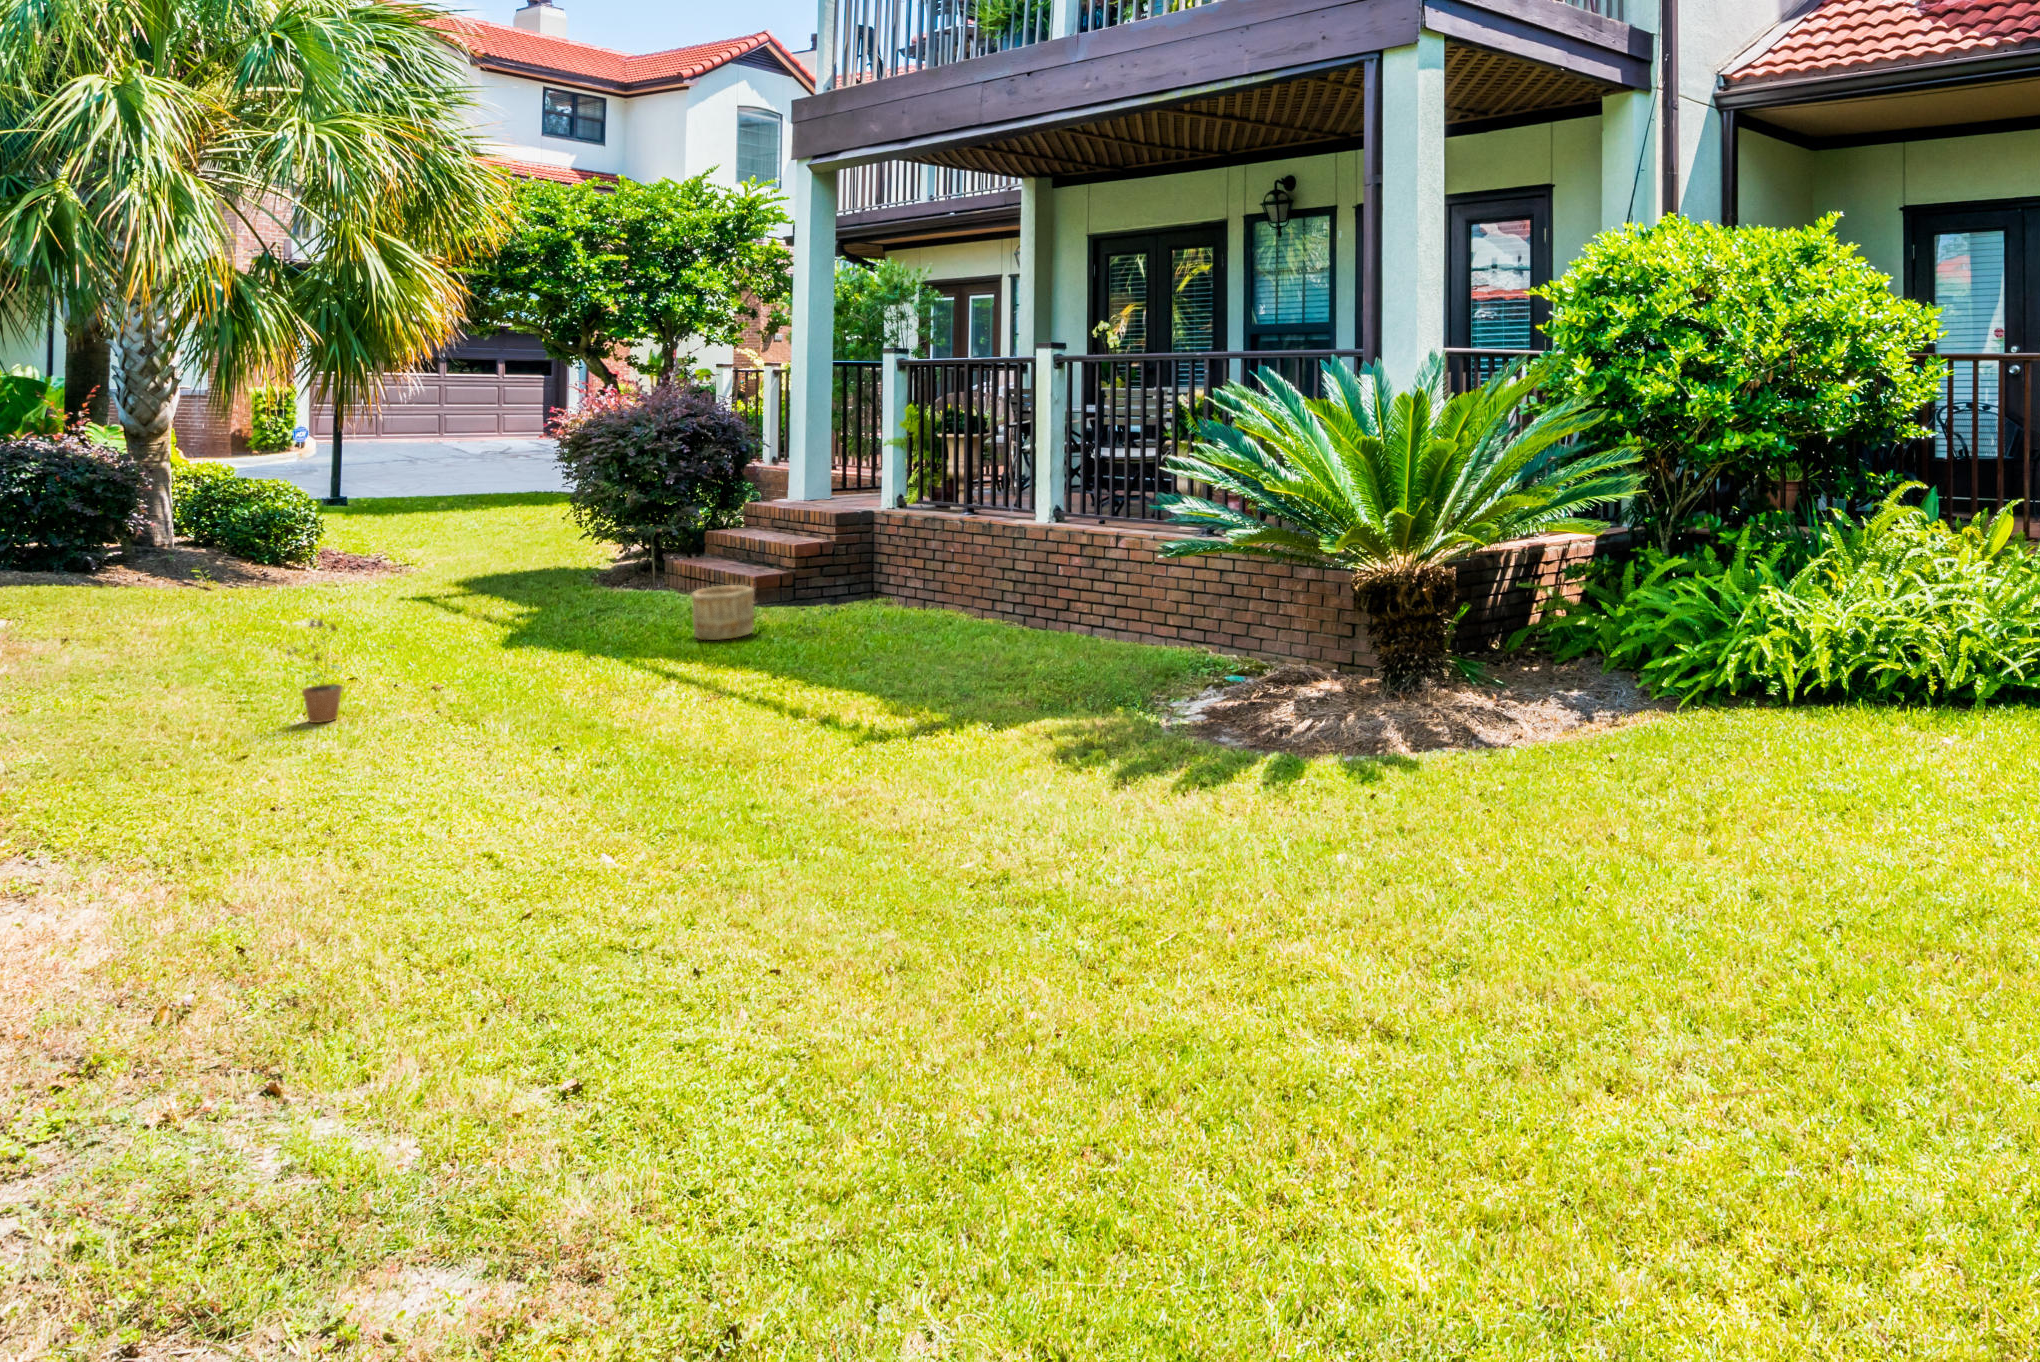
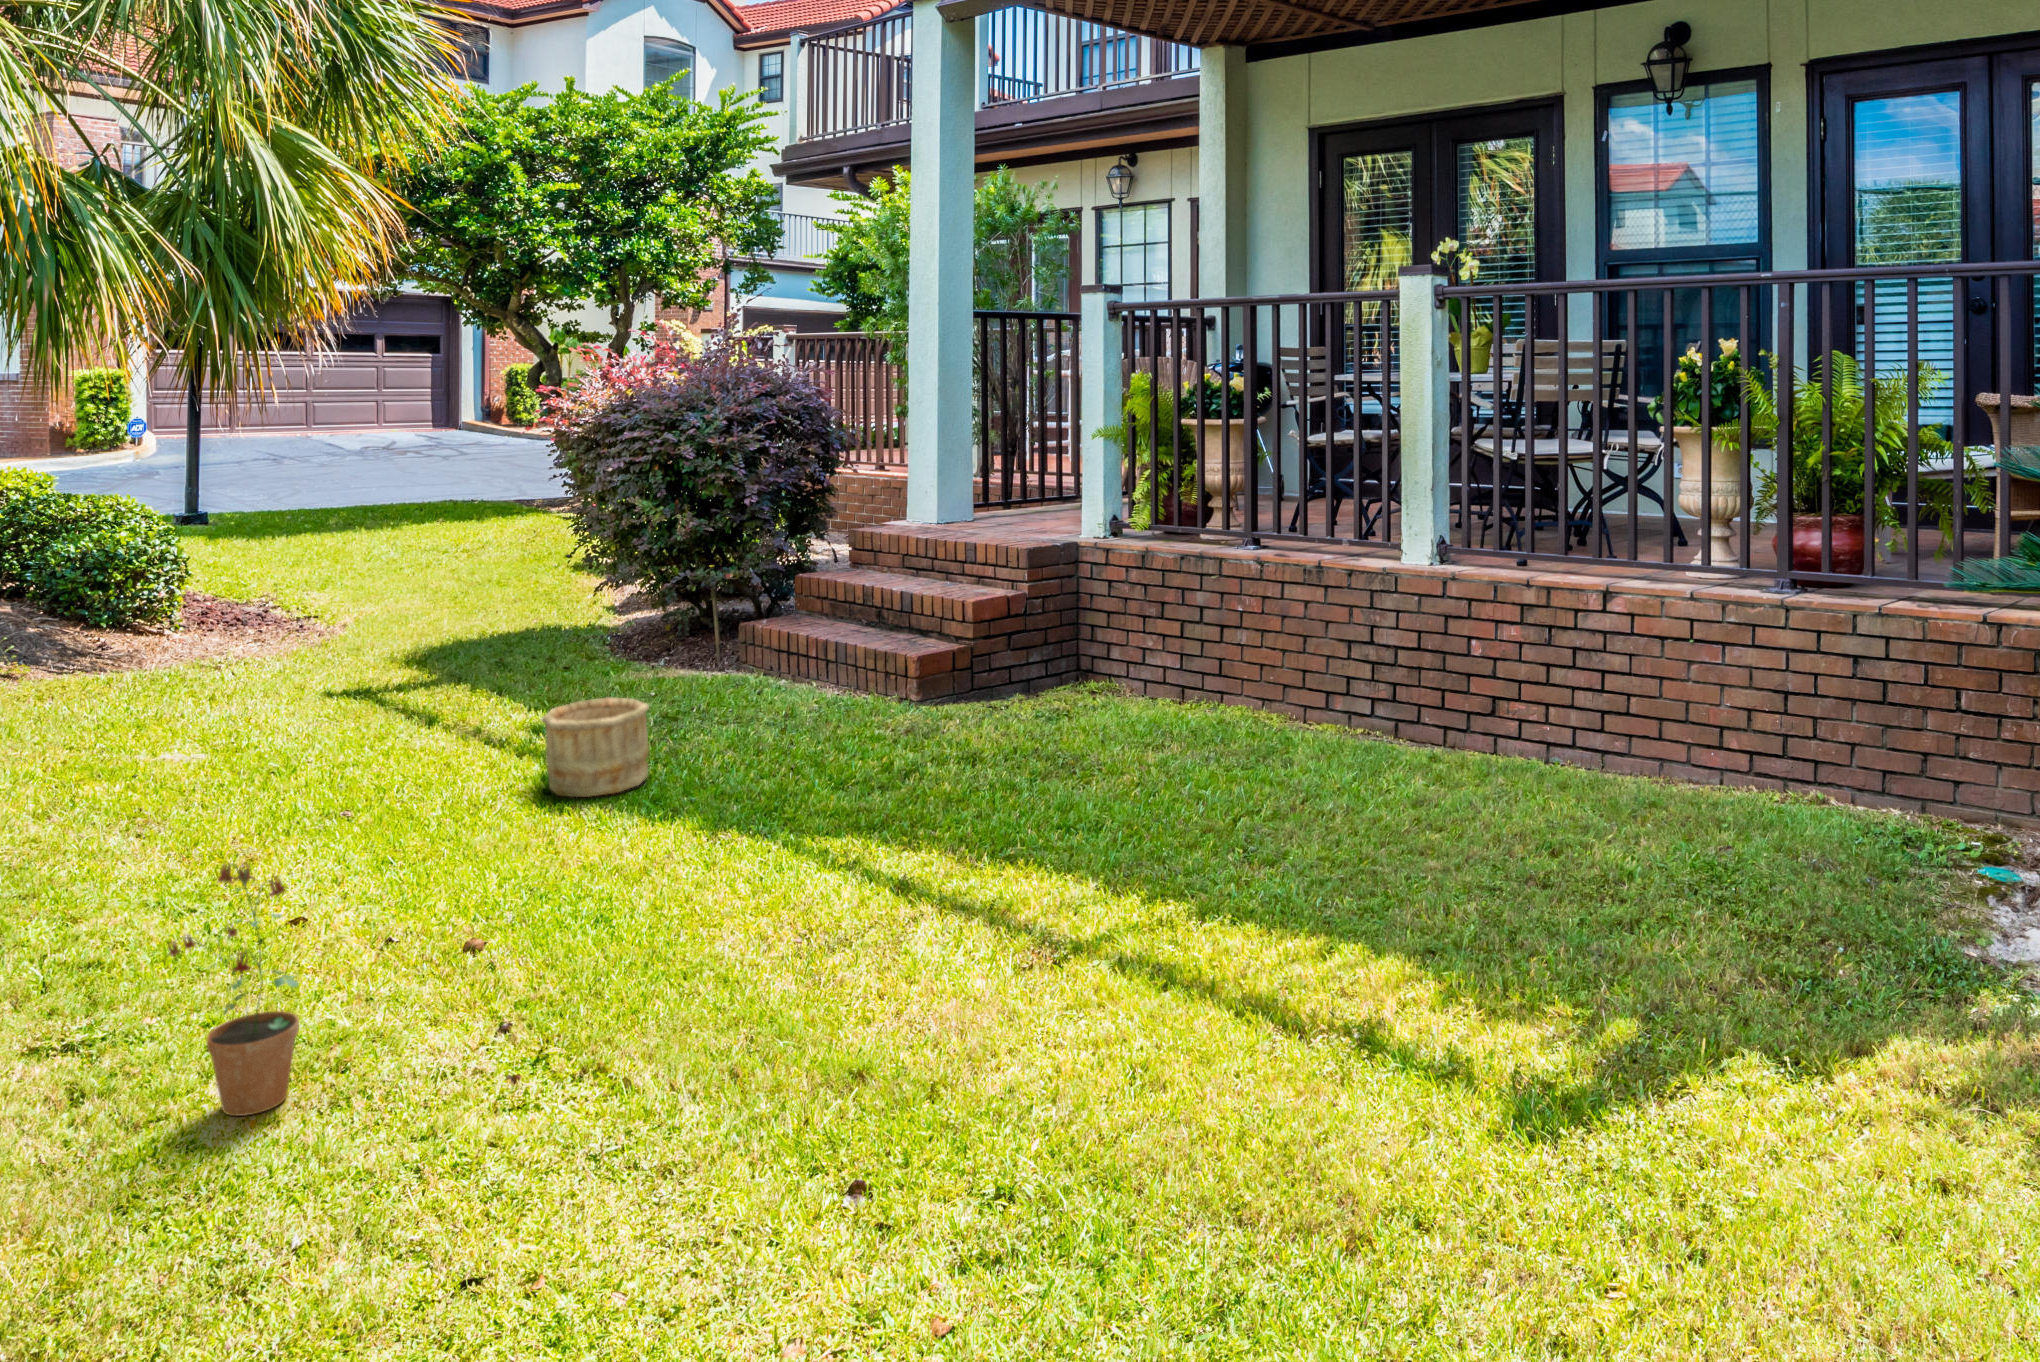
wooden bucket: present [691,585,754,640] -> present [542,697,649,797]

